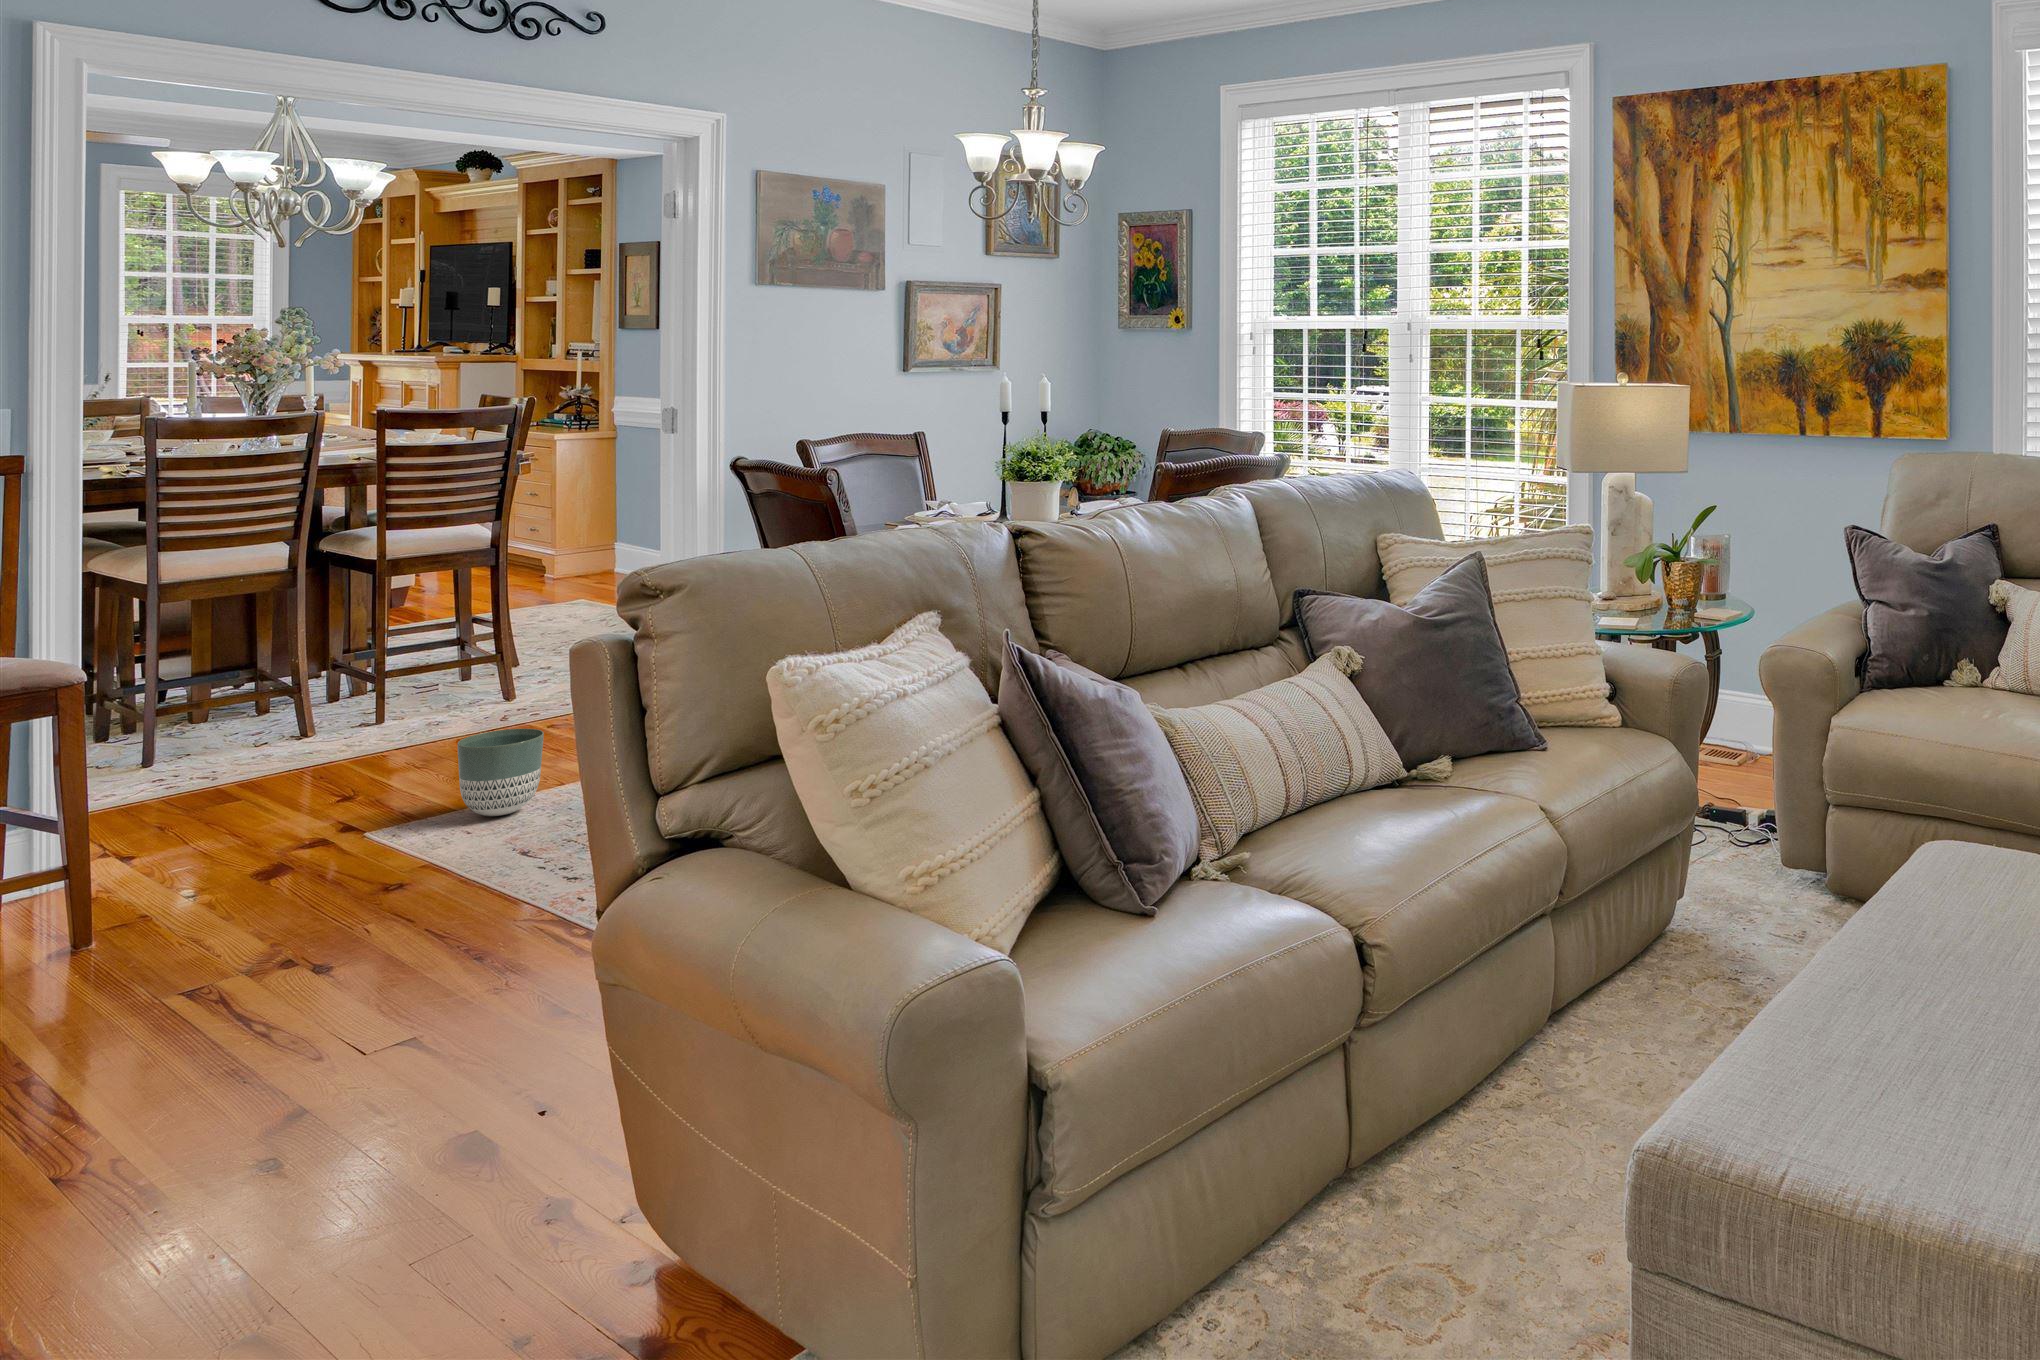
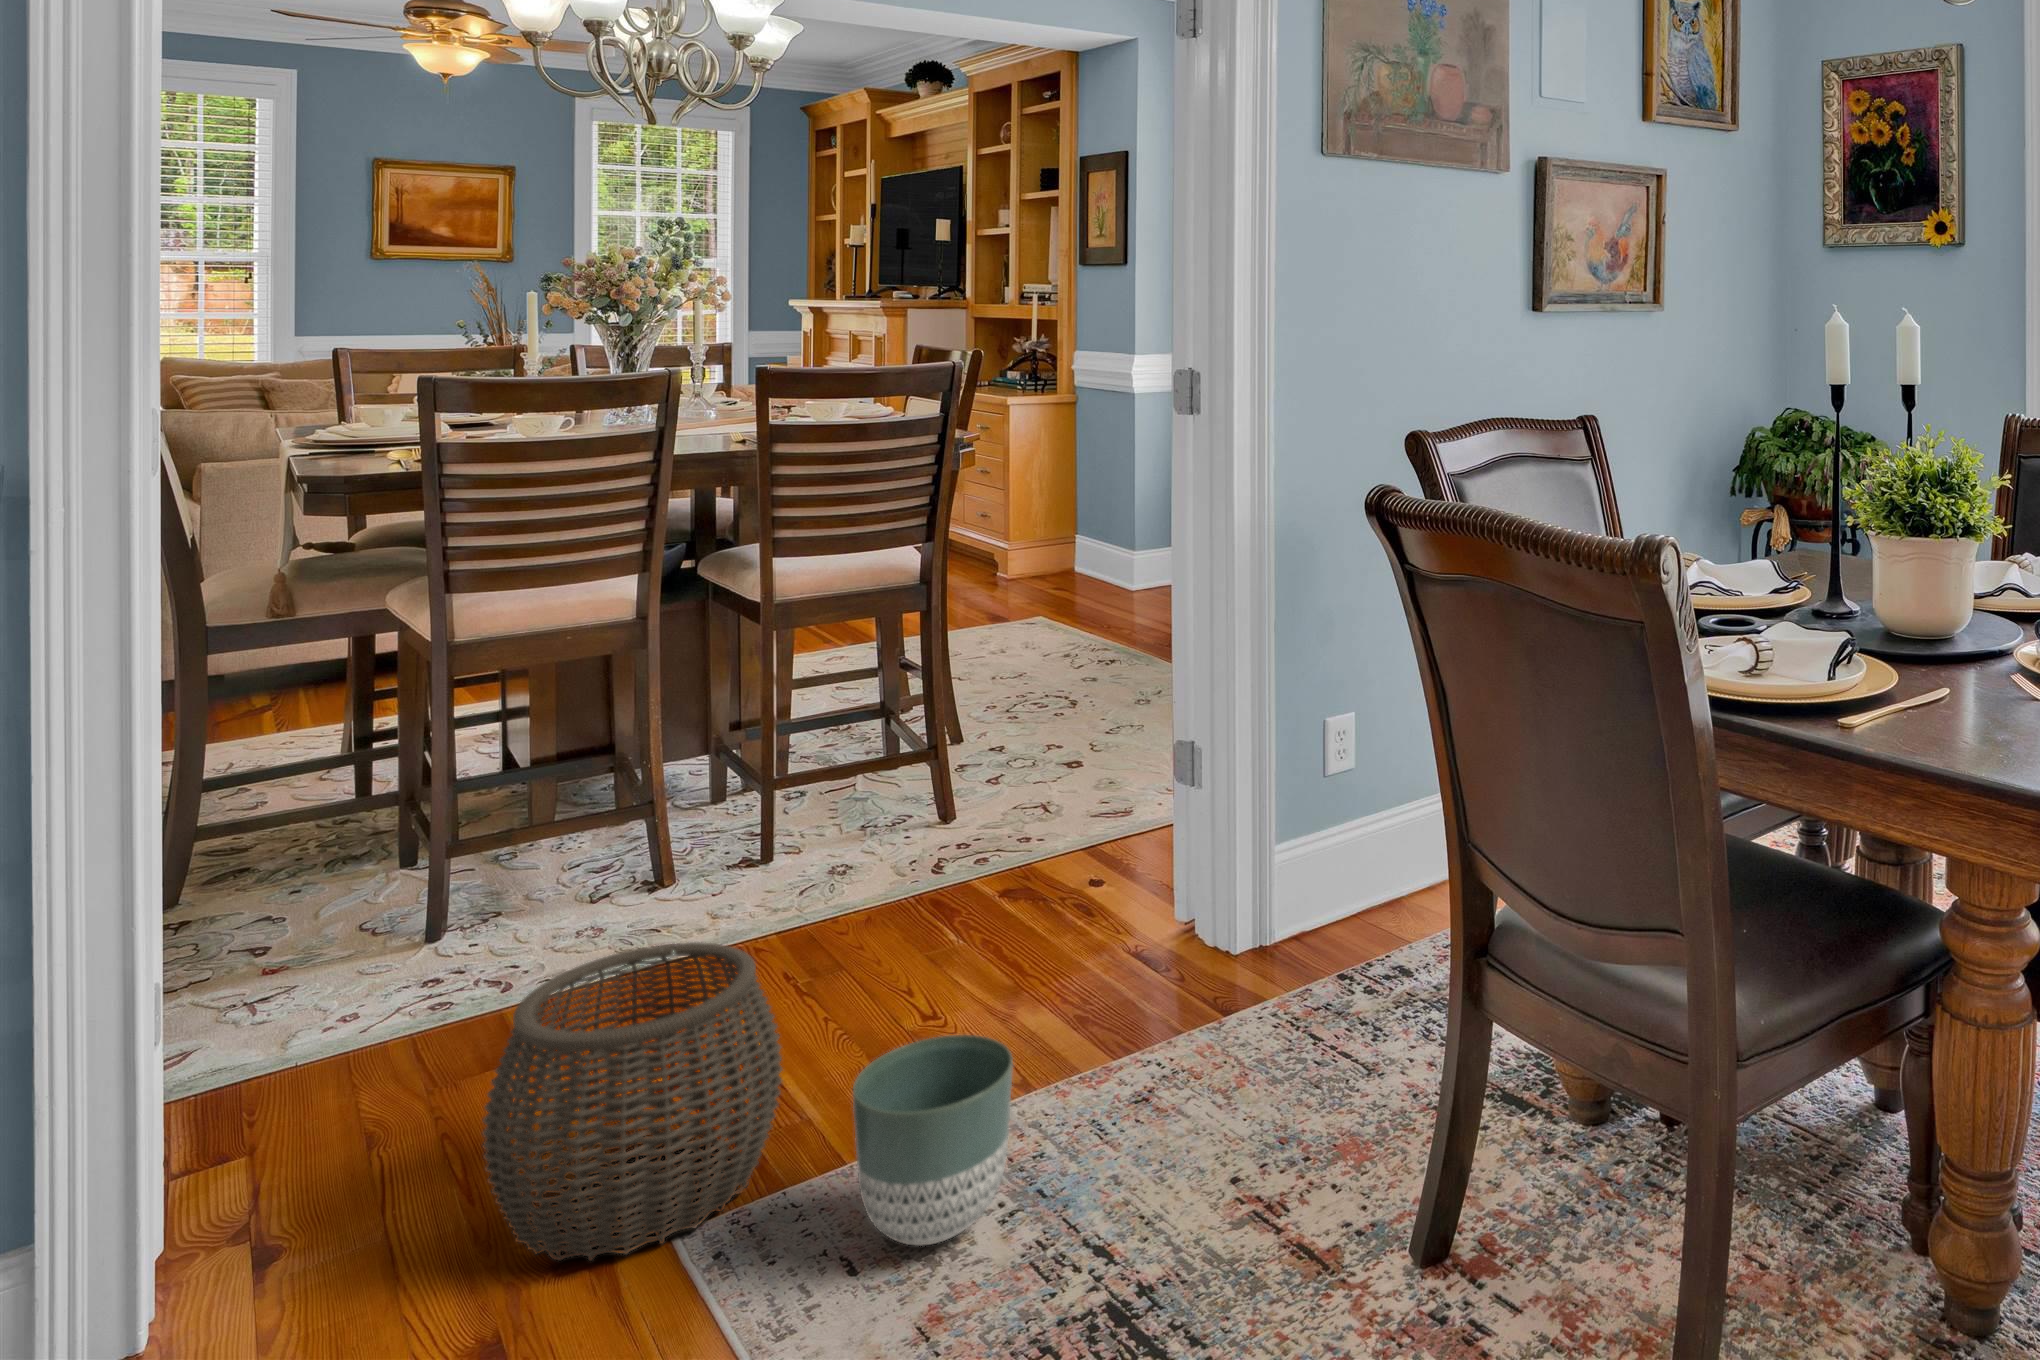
woven basket: none [249,699,413,833] -> present [482,942,782,1260]

